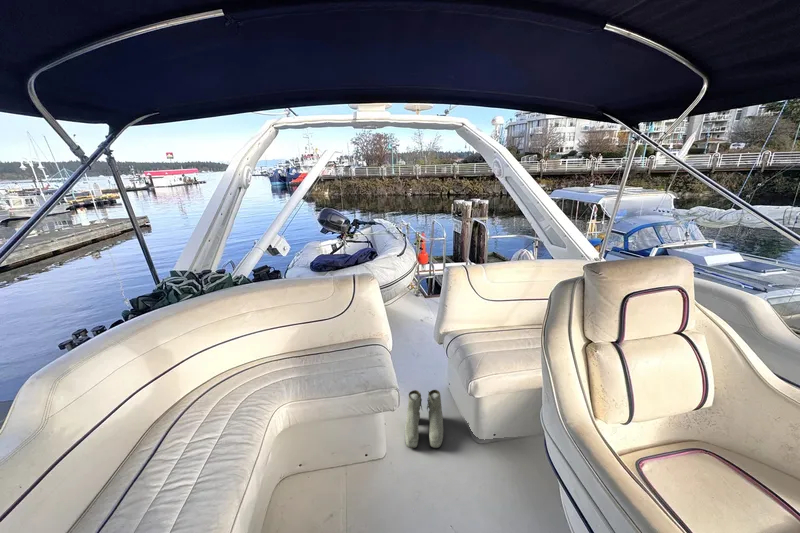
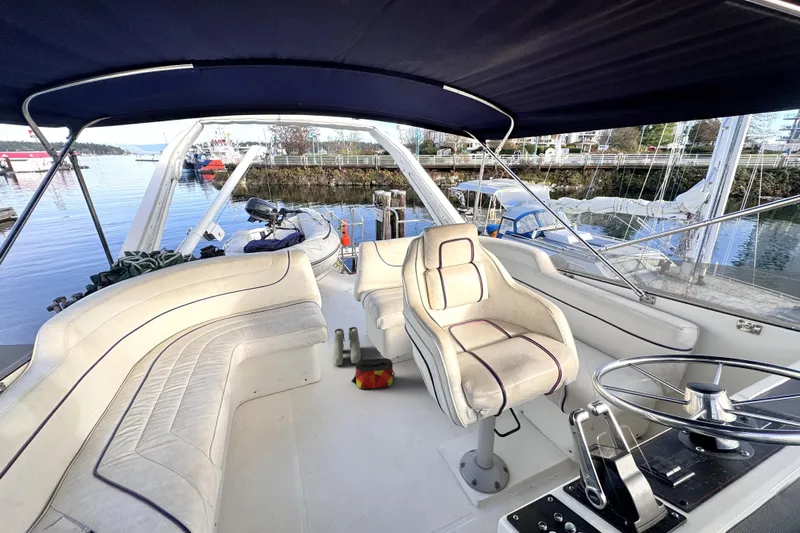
bag: none [430,452,499,508] -> present [352,358,395,390]

